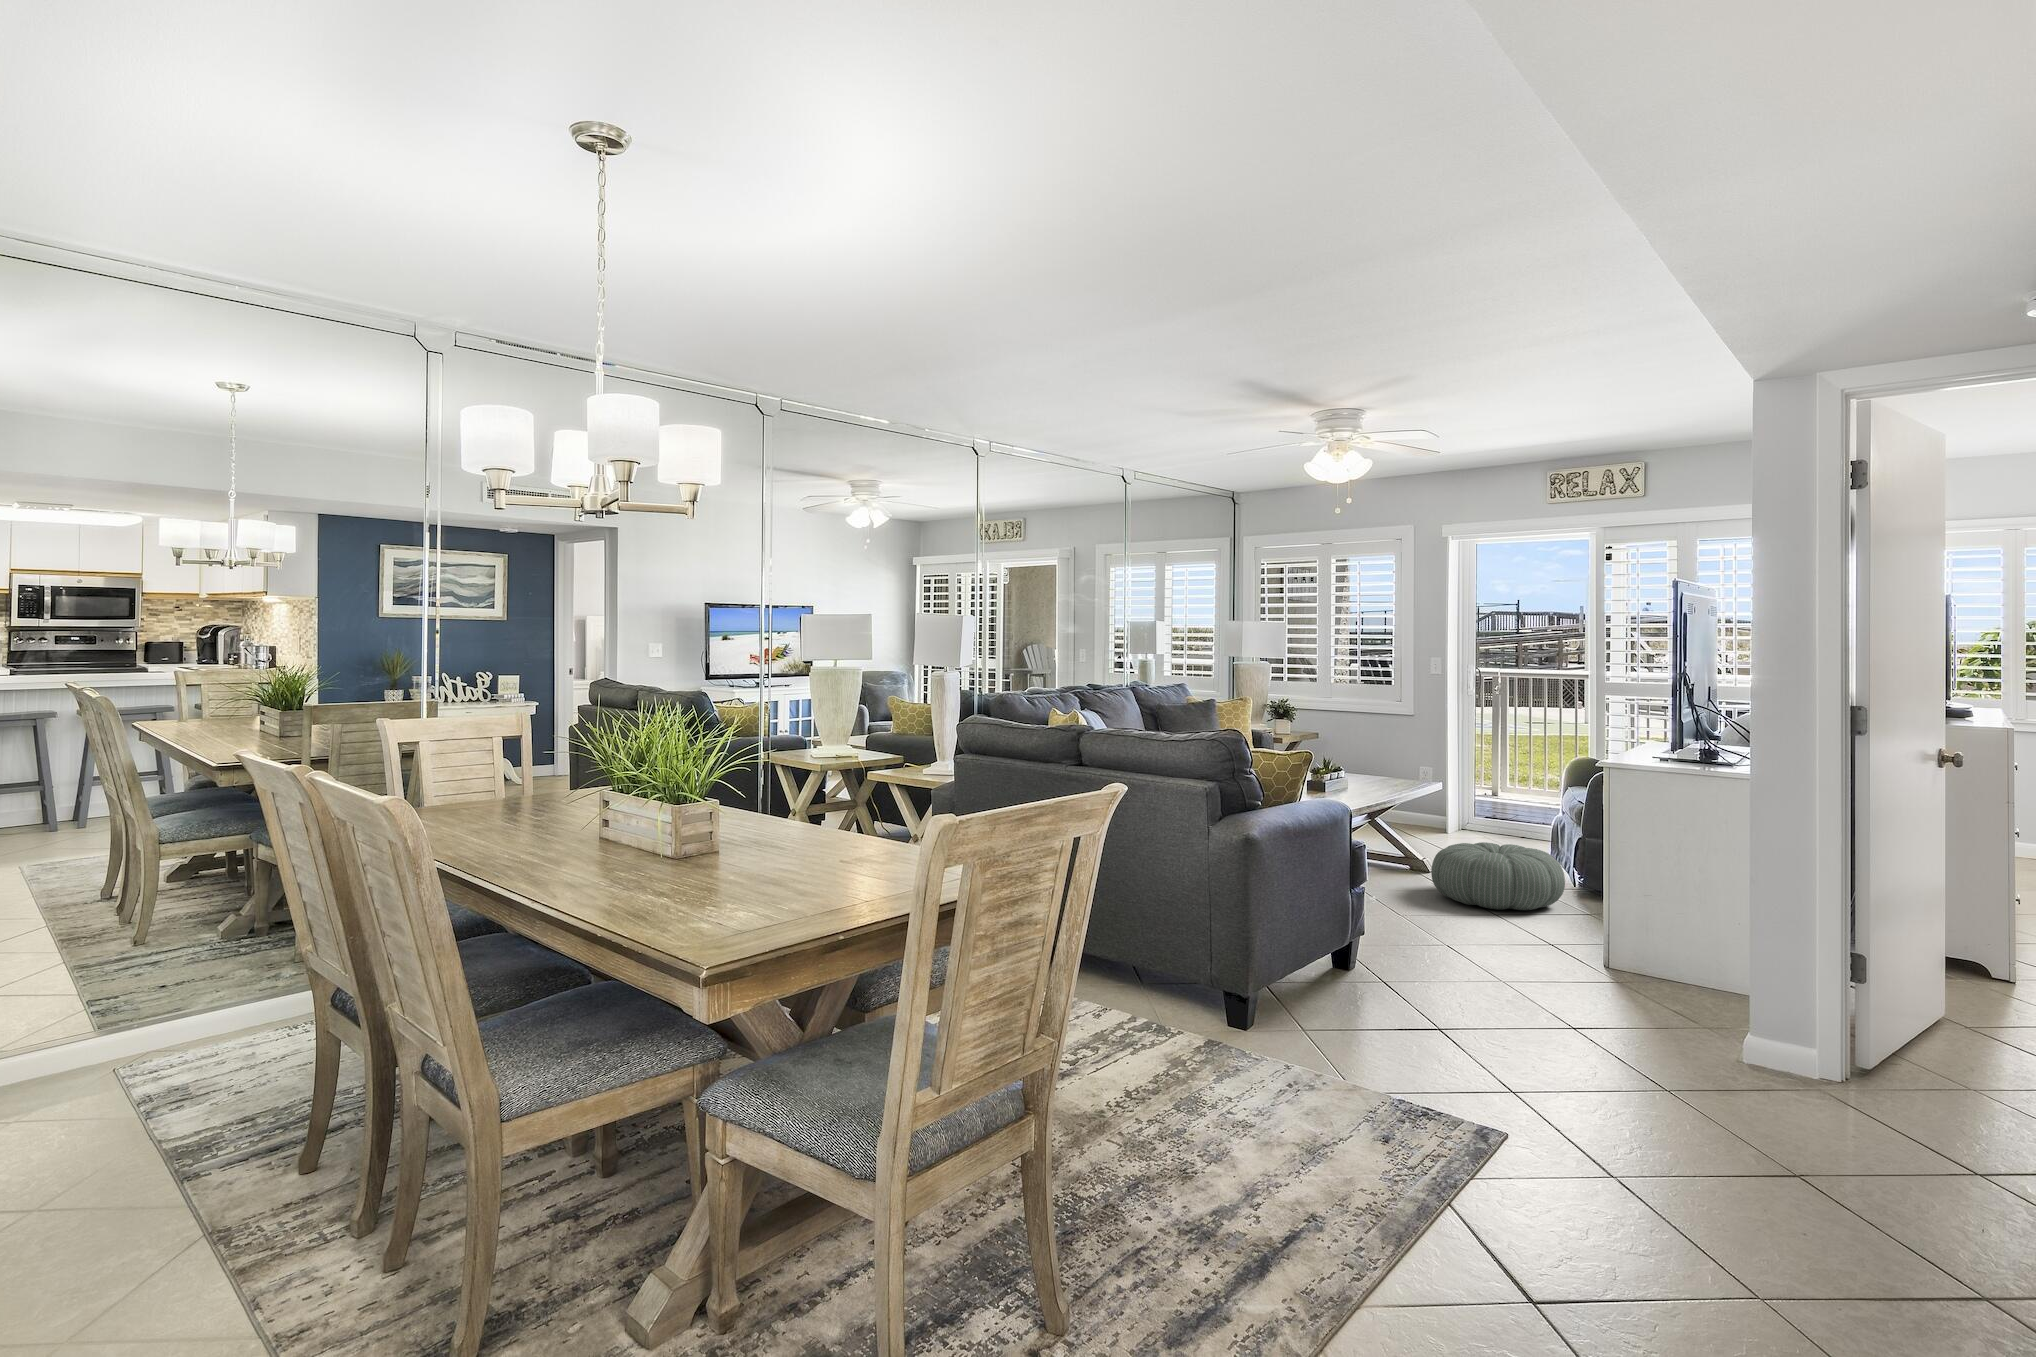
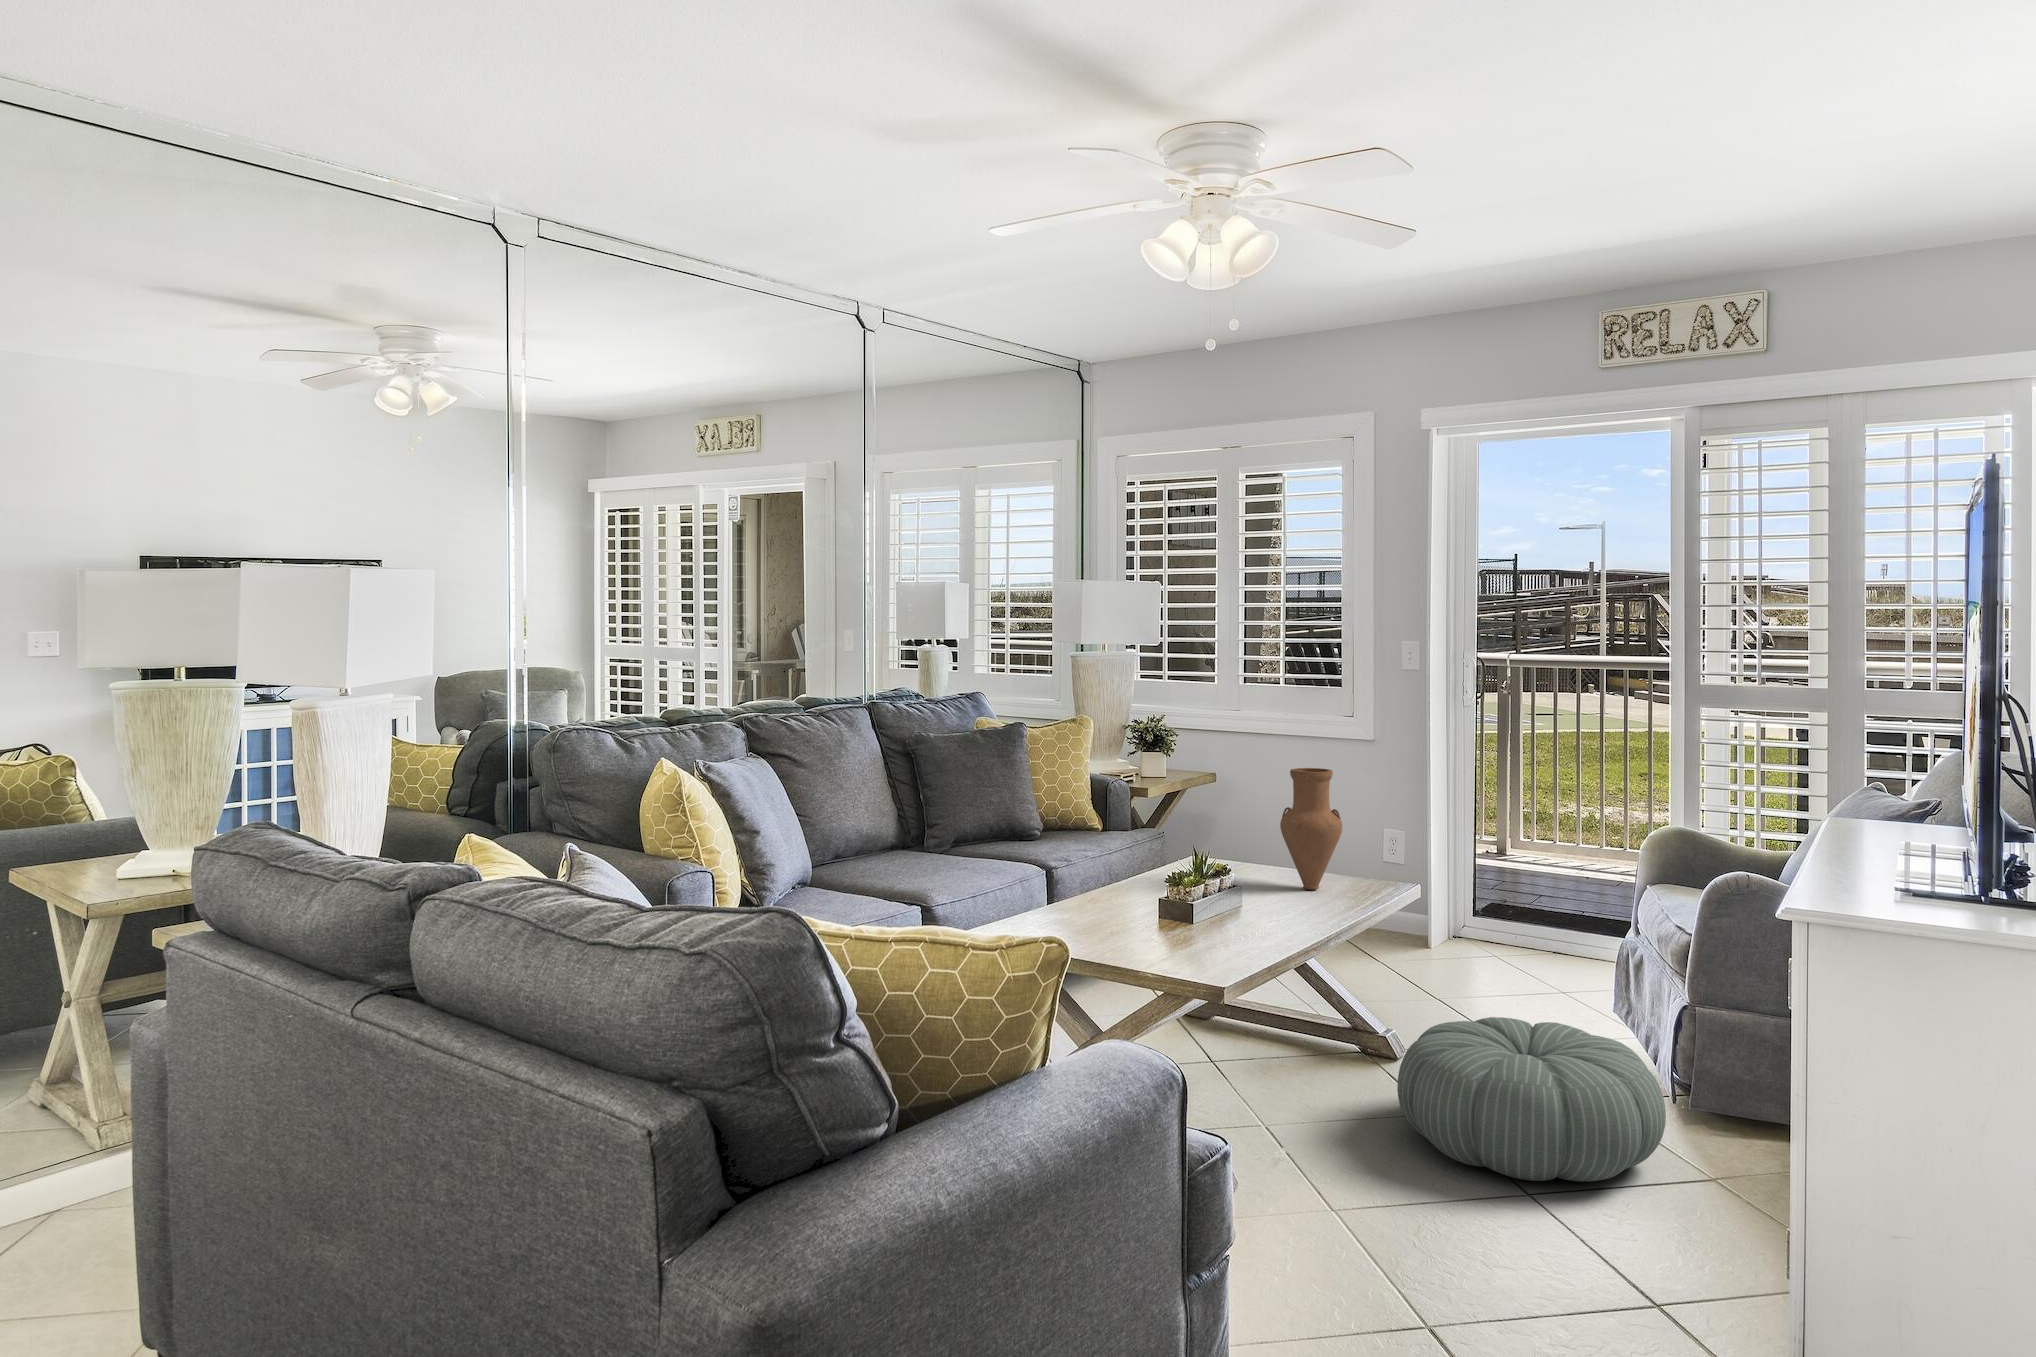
vase: none [1368,721,1401,784] -> present [1280,768,1342,890]

